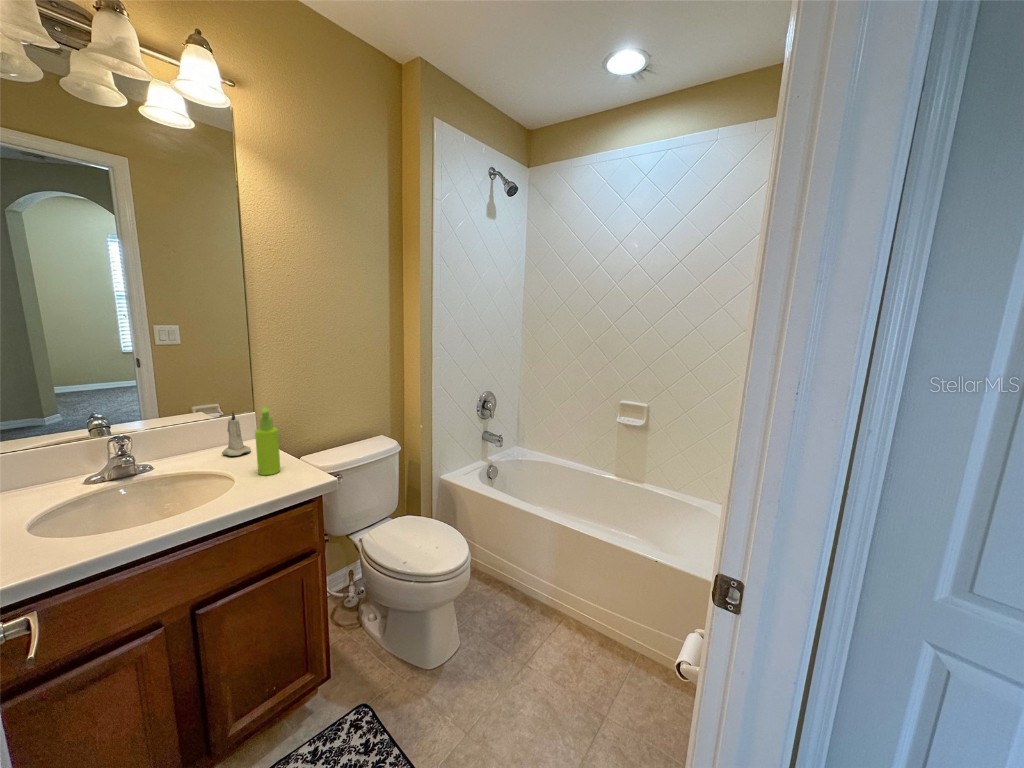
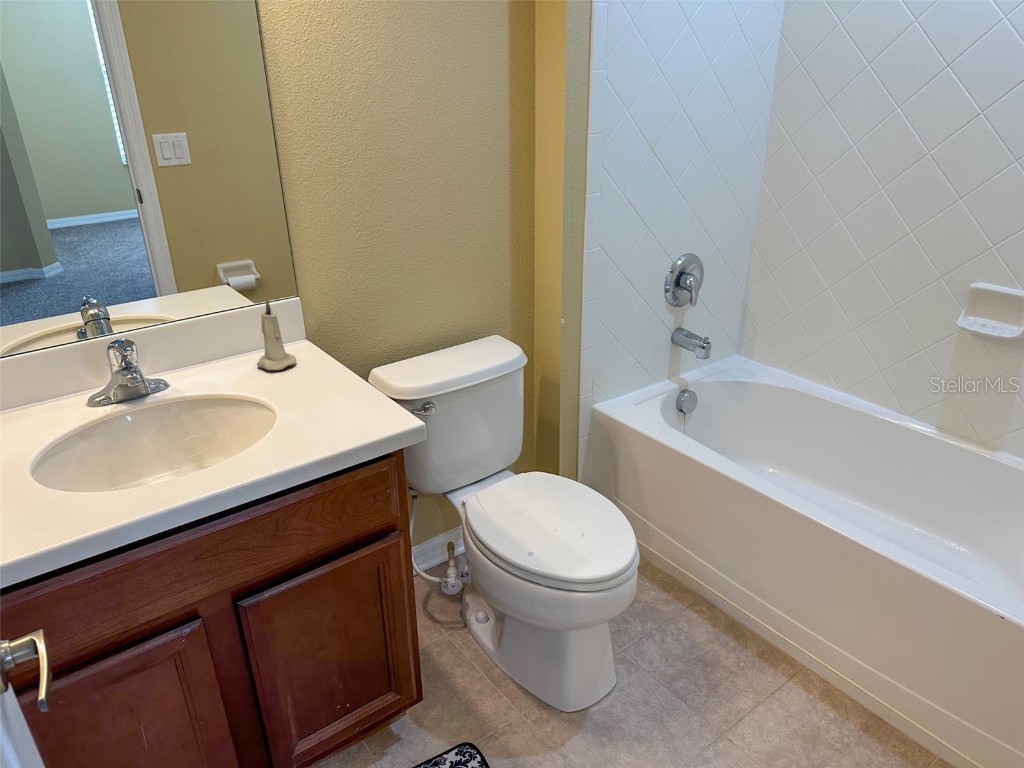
soap dispenser: present [255,407,280,475] -> none [299,301,339,409]

